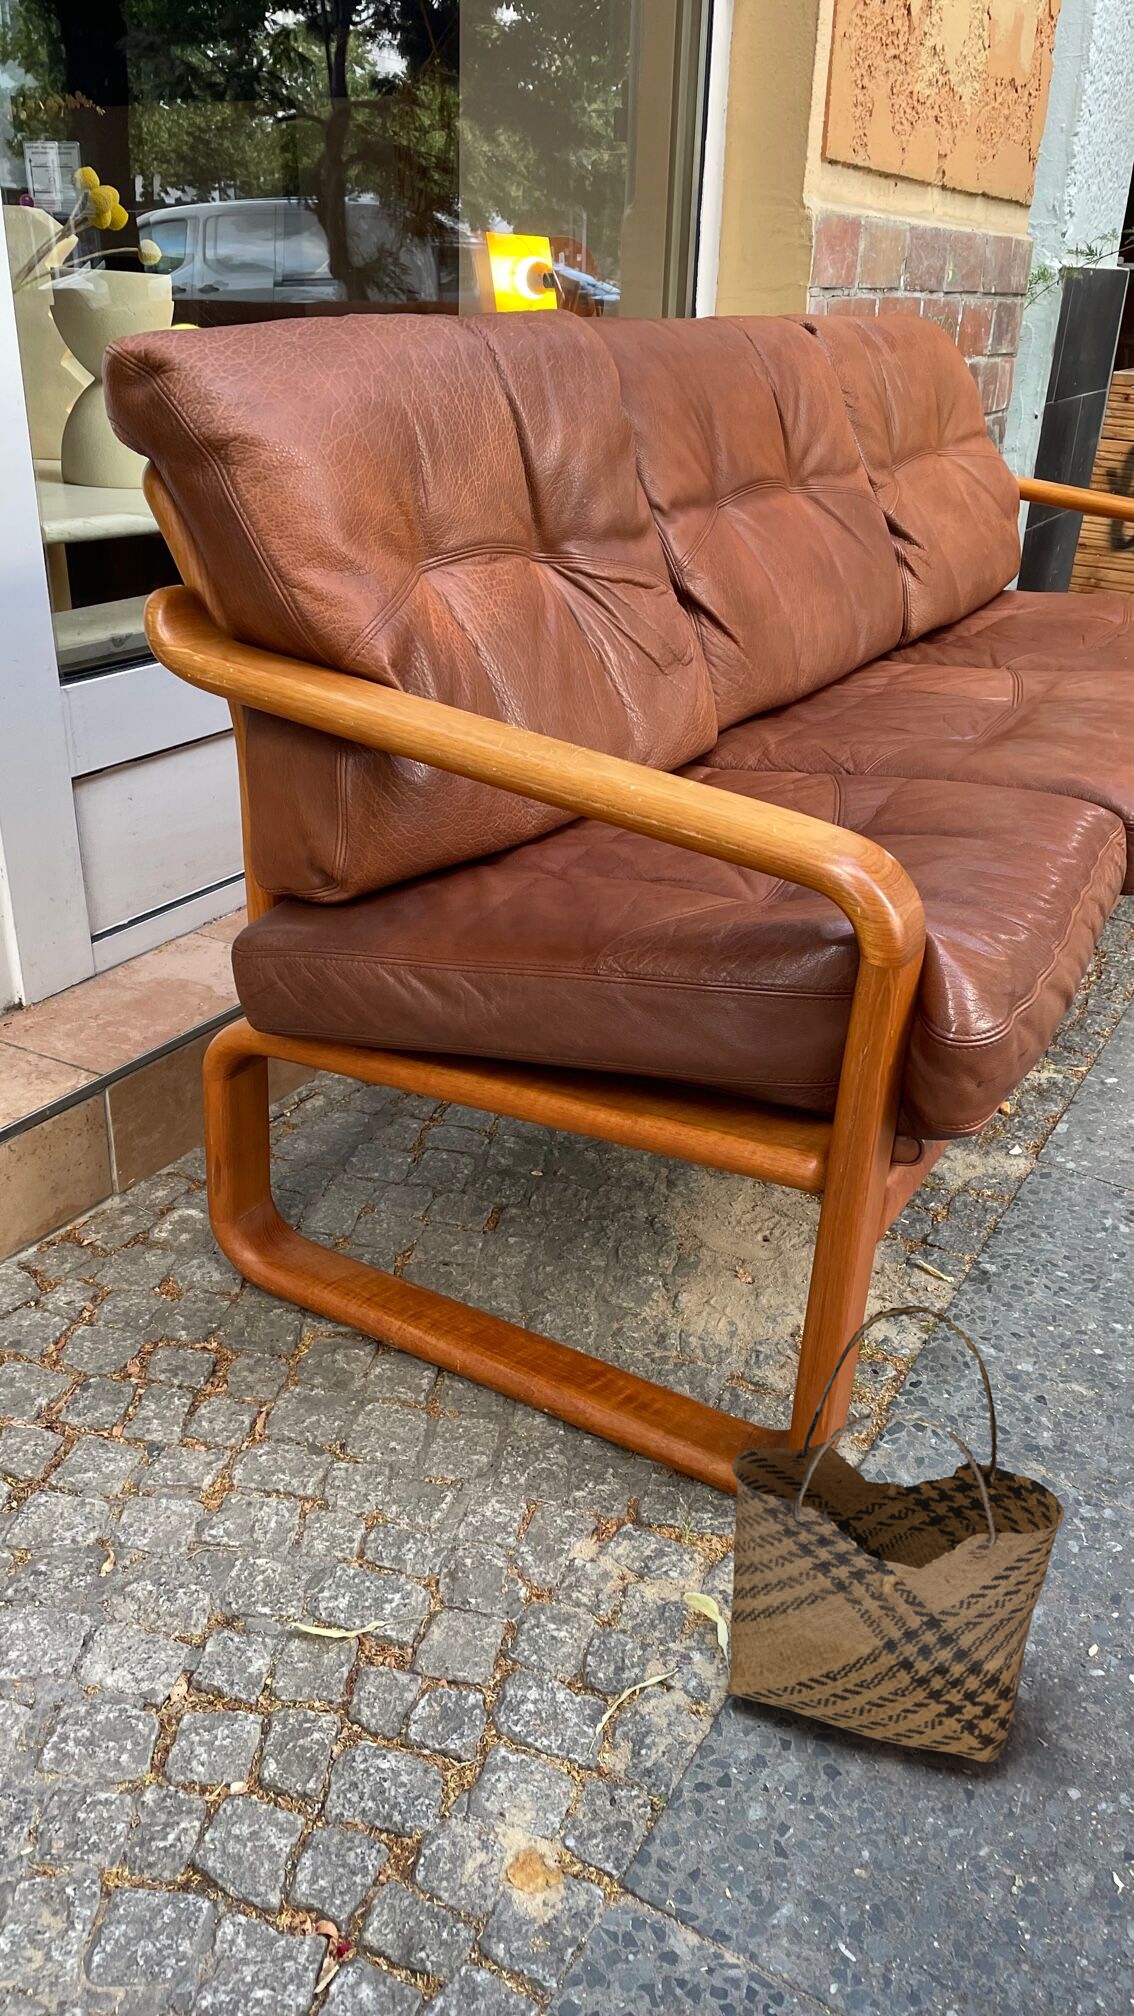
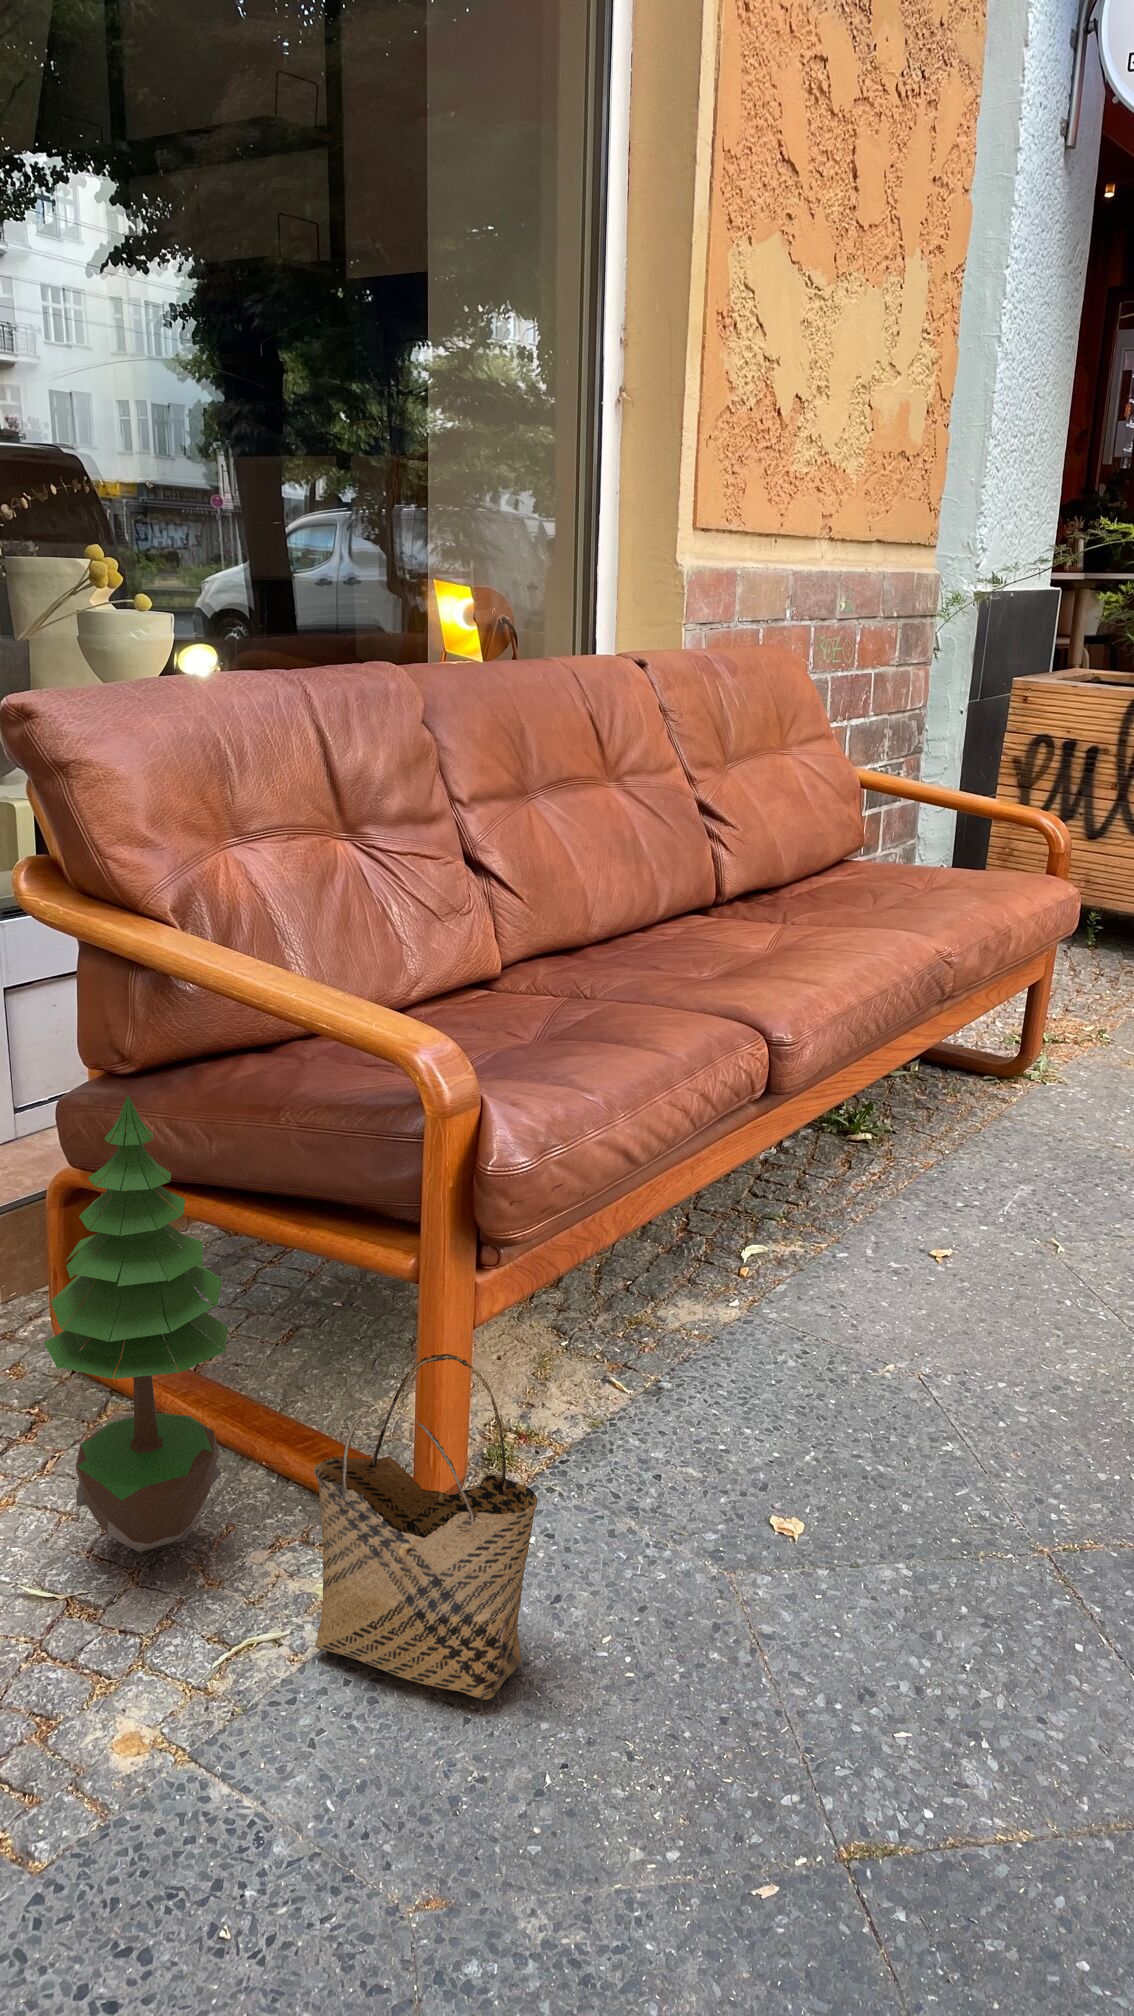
potted tree: none [308,955,564,1560] -> present [44,1096,228,1552]

